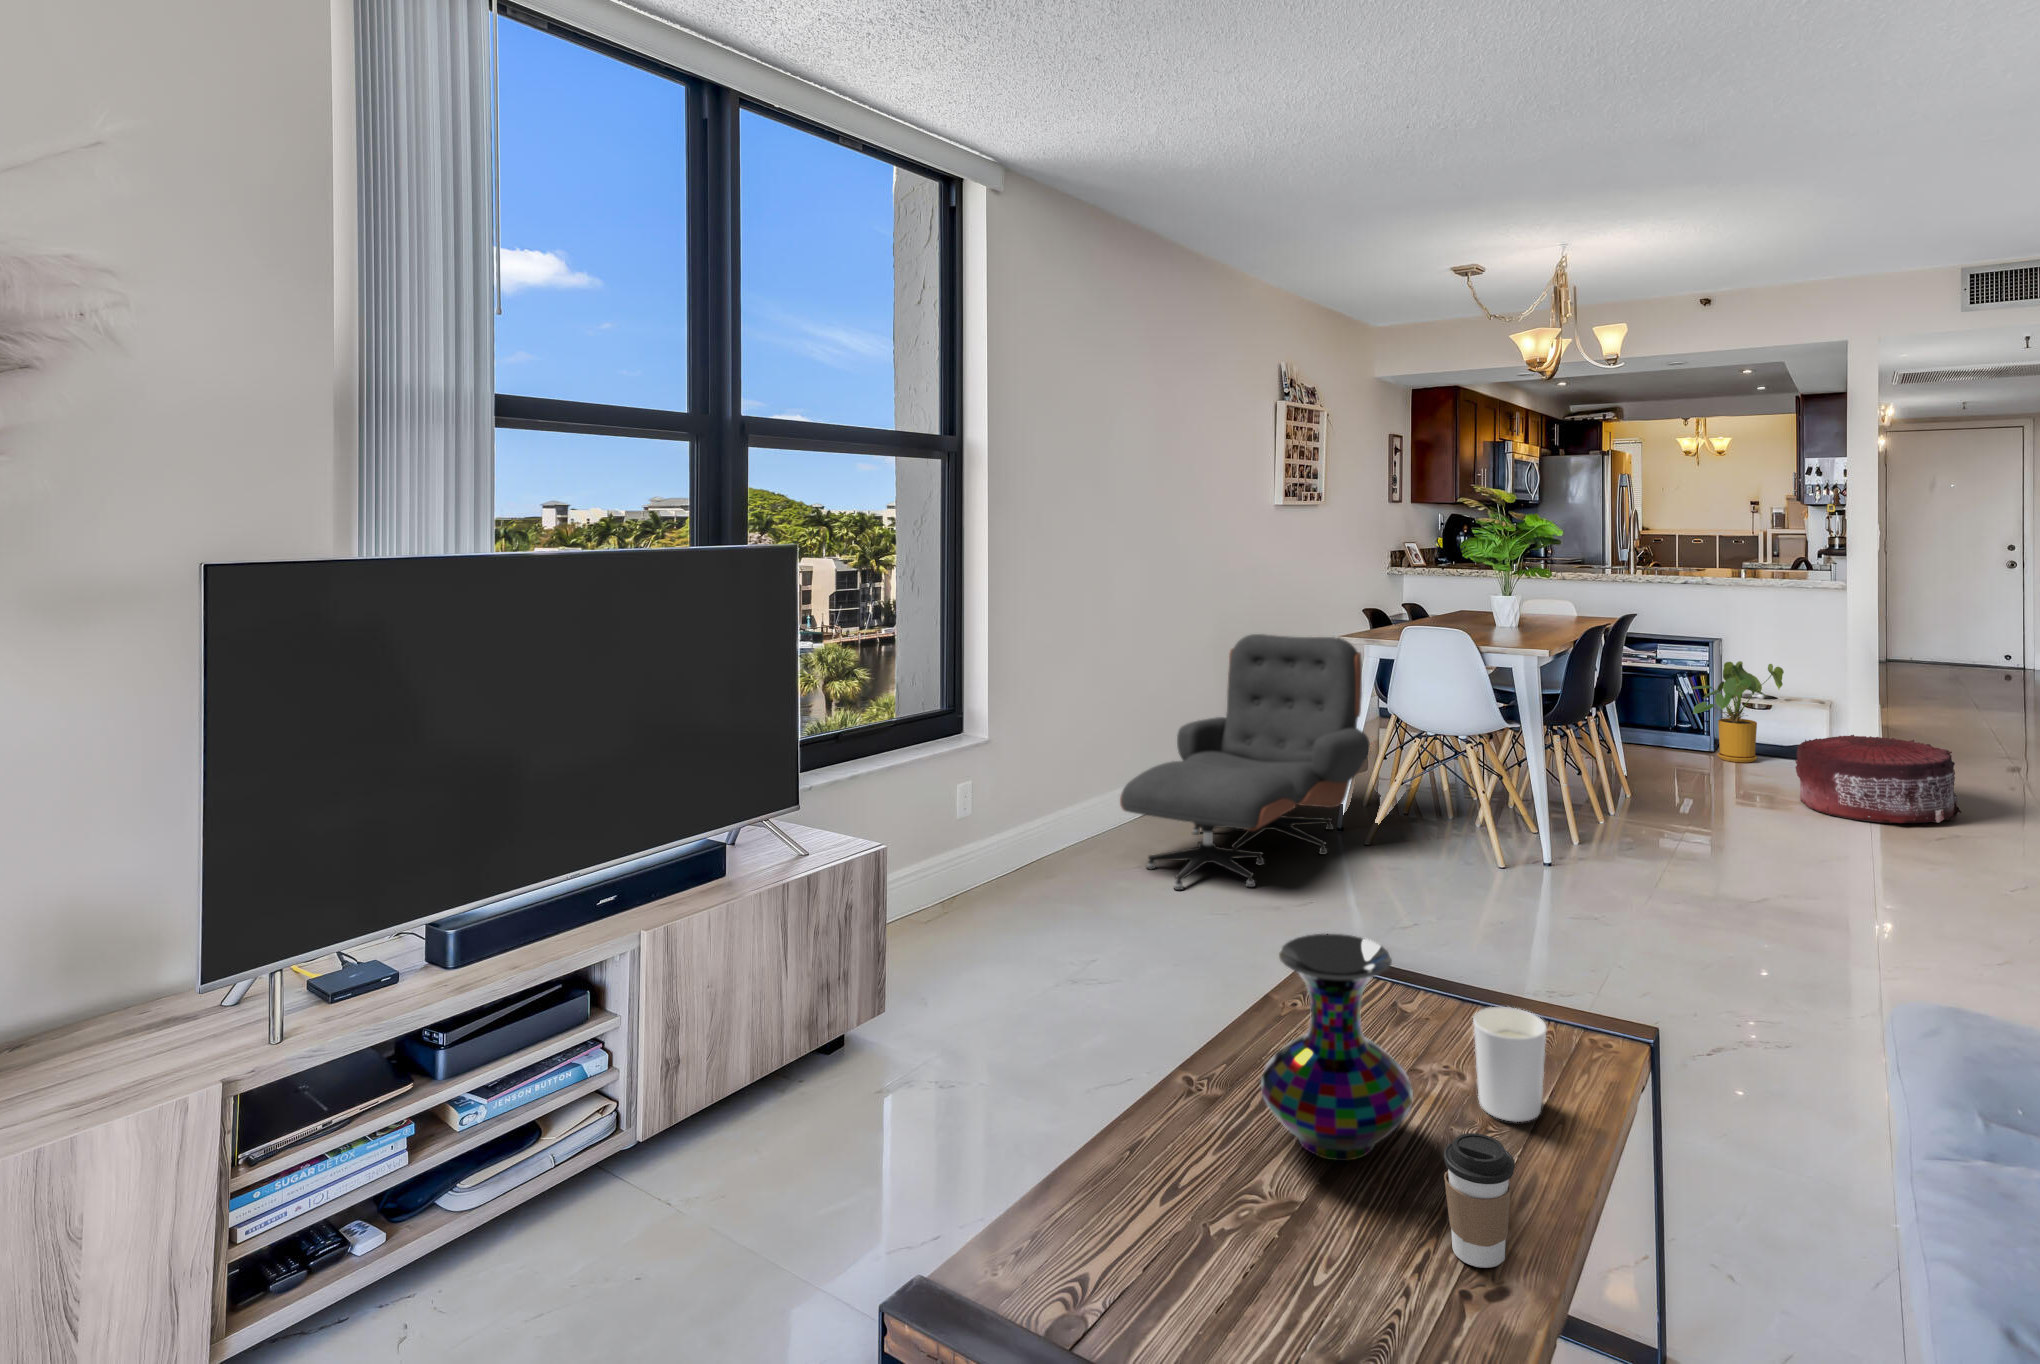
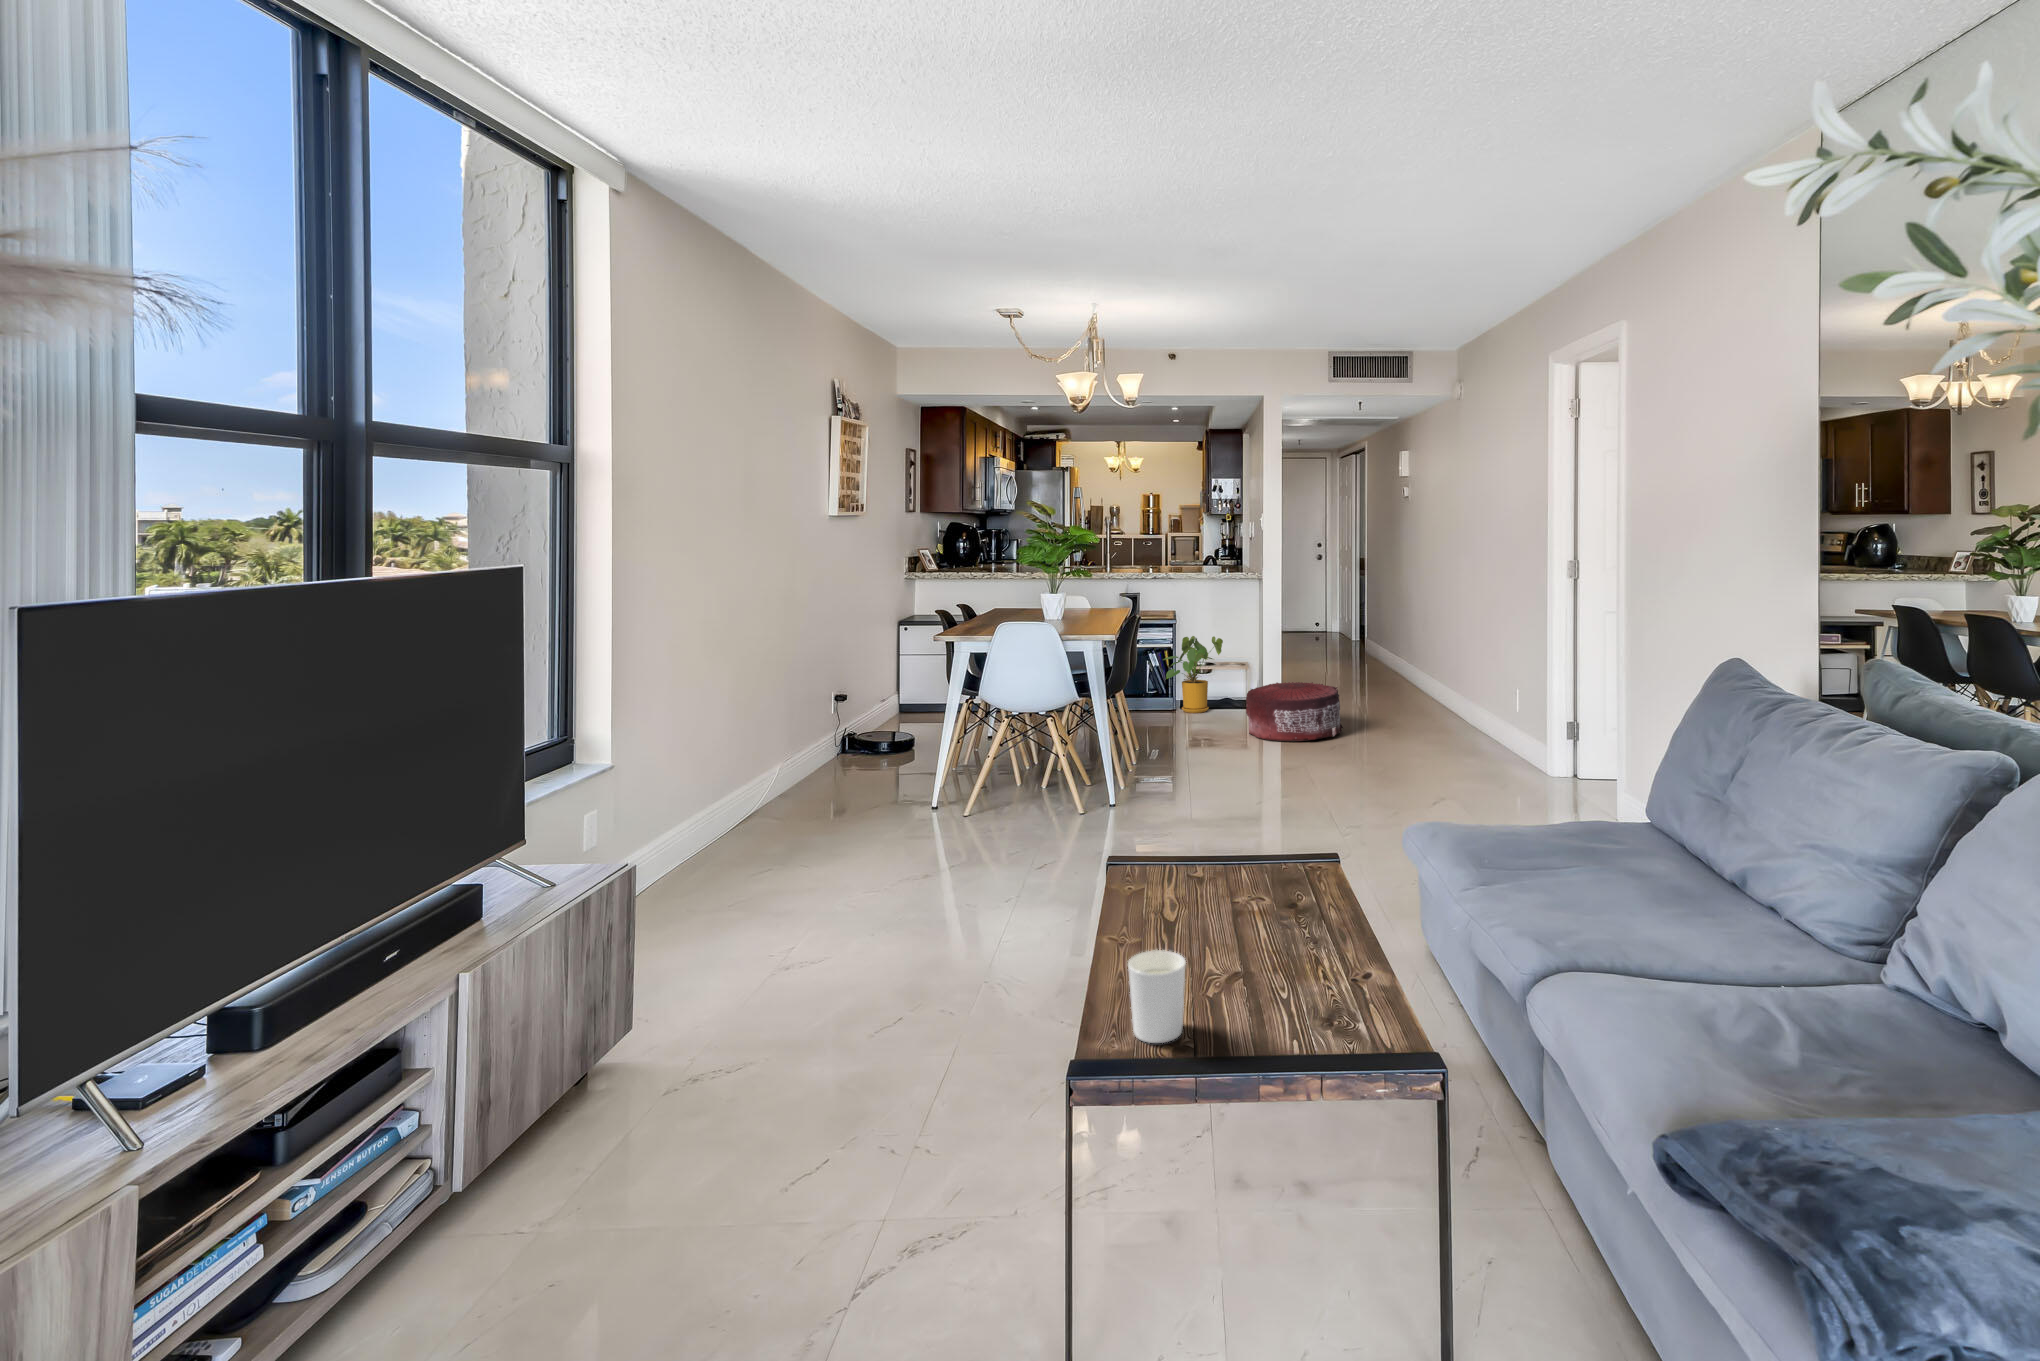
lounge chair: present [1120,634,1370,890] -> none [755,633,964,873]
vase: present [1261,934,1413,1161] -> none [1160,815,1259,957]
candle holder: present [1473,1007,1547,1122] -> present [1128,950,1186,1043]
coffee cup: present [1444,1133,1515,1268] -> none [1308,904,1349,978]

